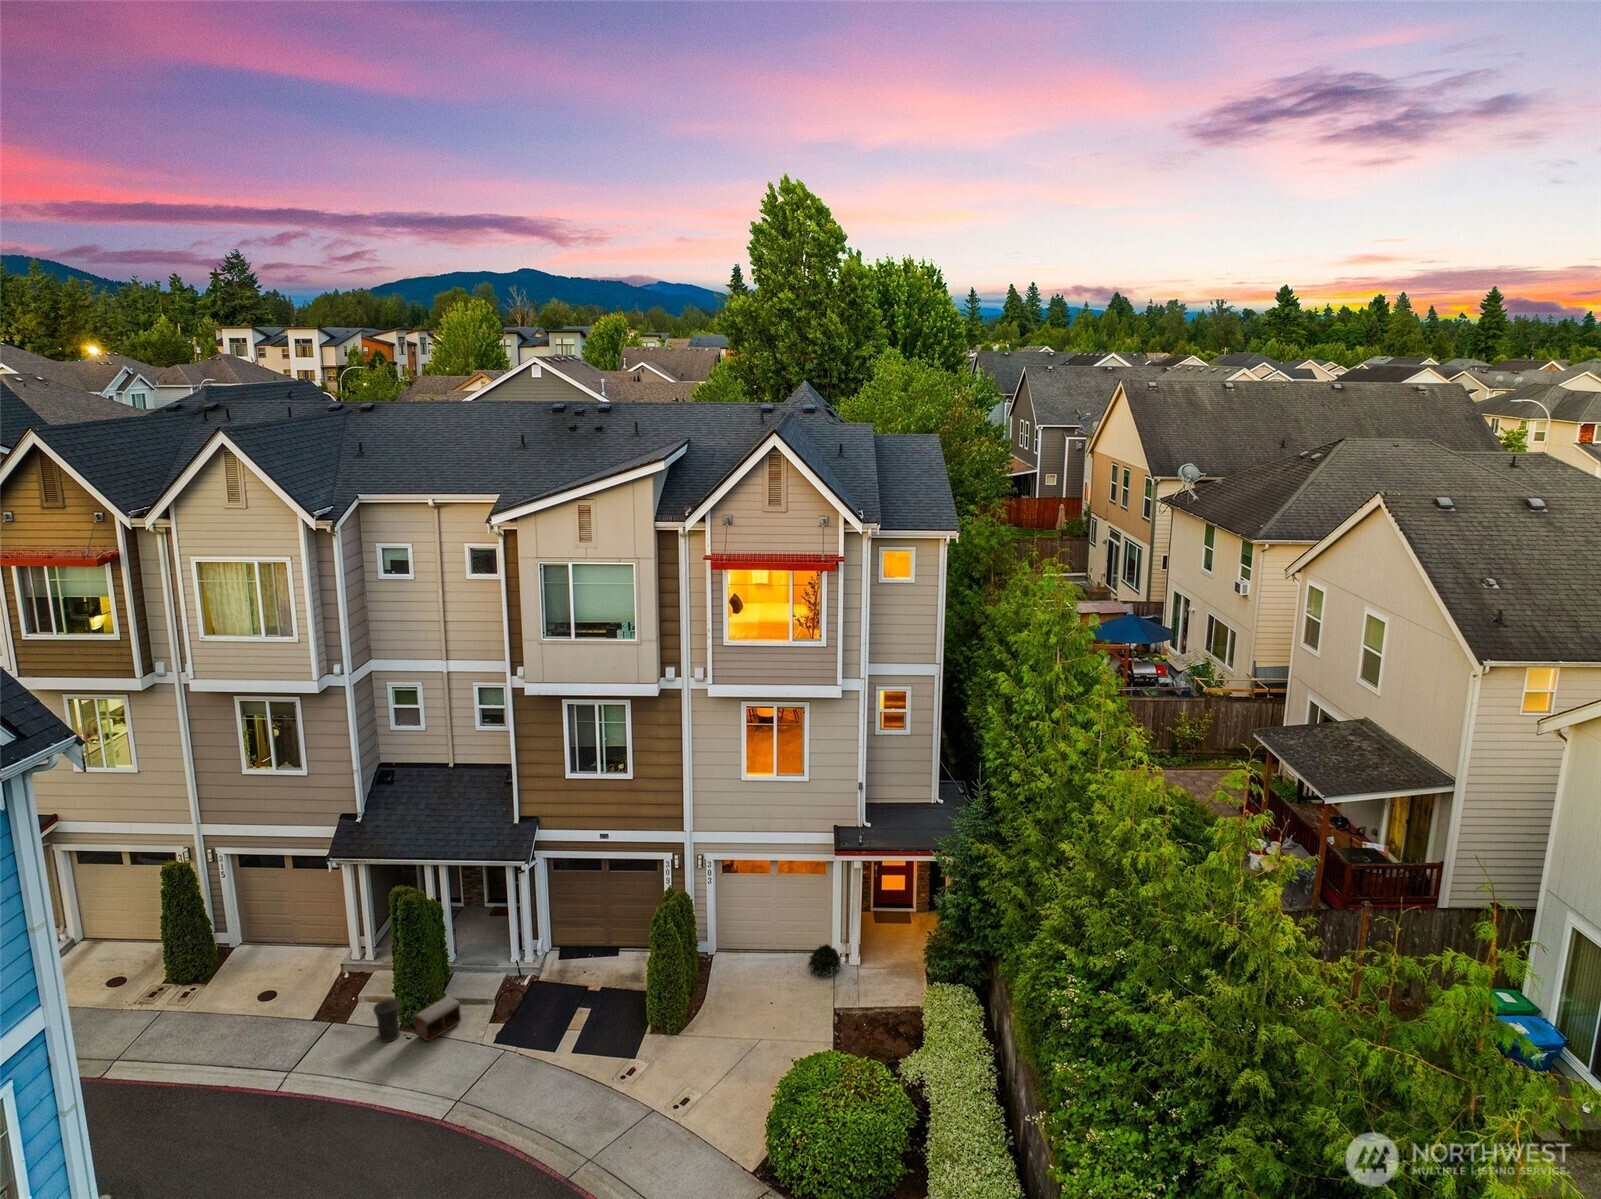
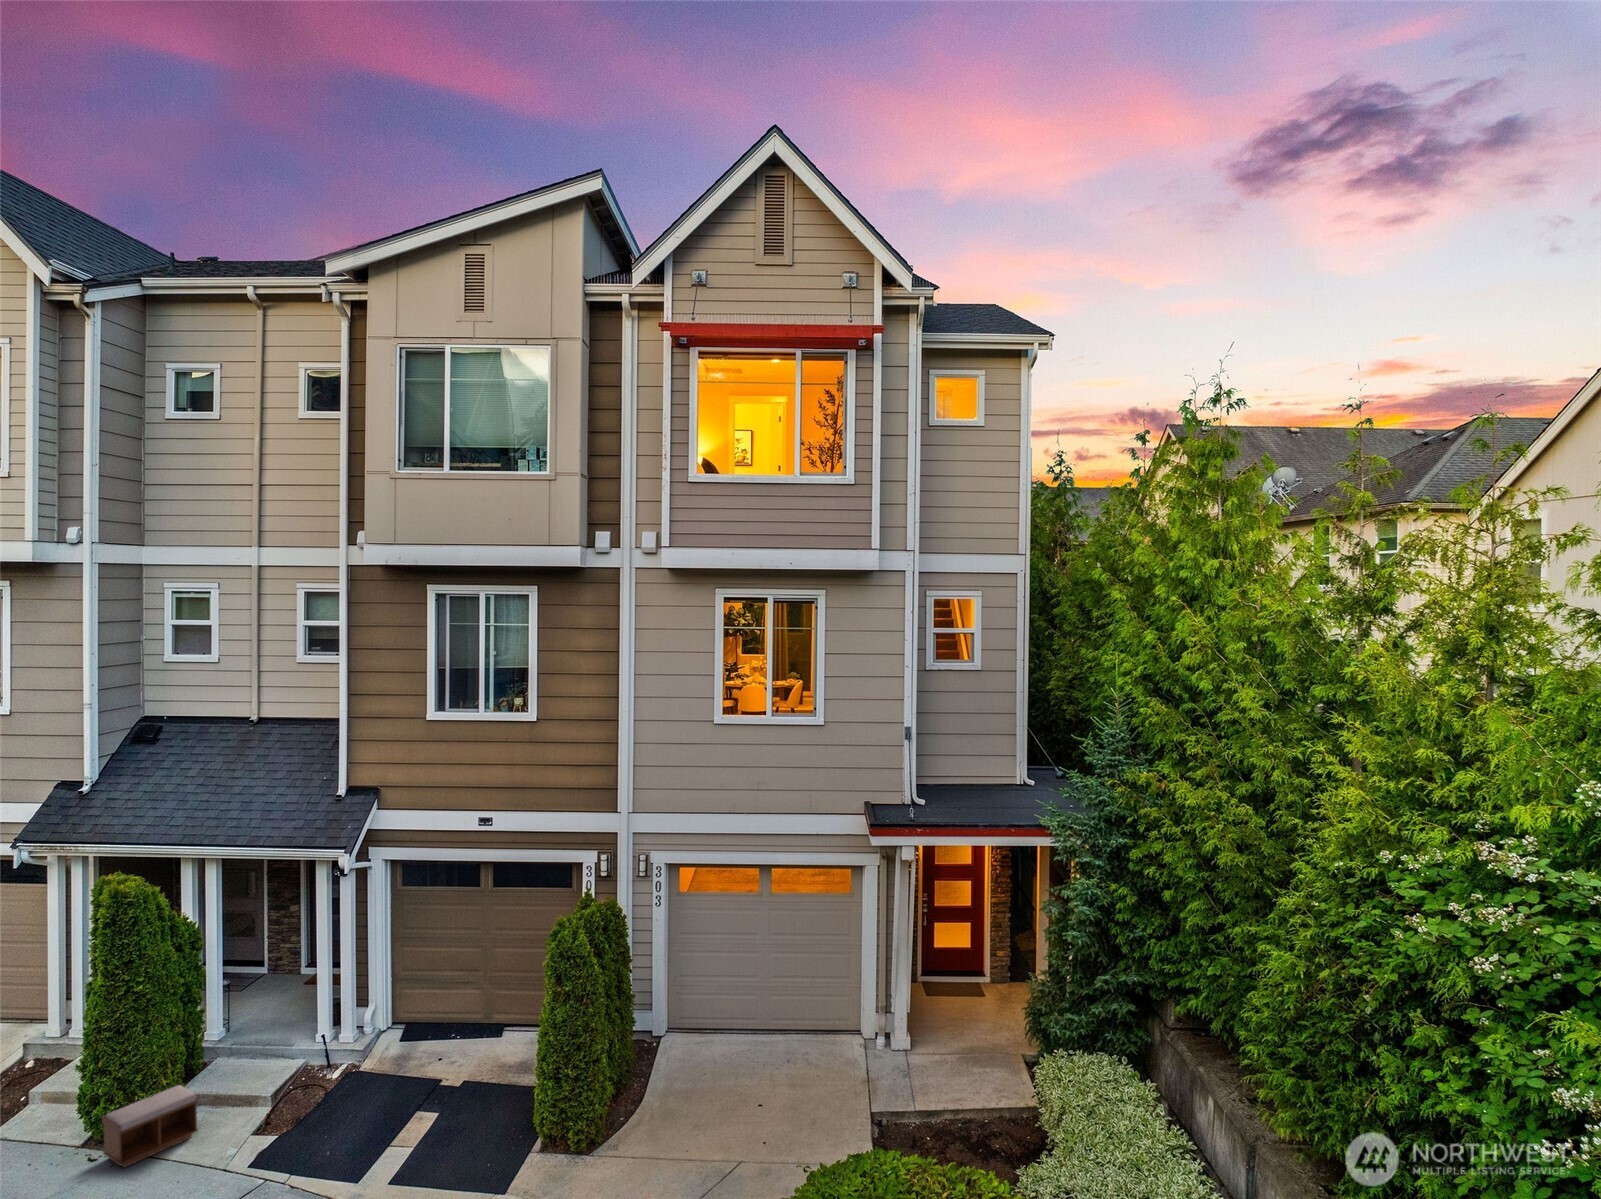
potted plant: present [808,944,841,977] -> none [820,1008,878,1066]
trash can: present [373,999,401,1042] -> none [26,1086,82,1168]

